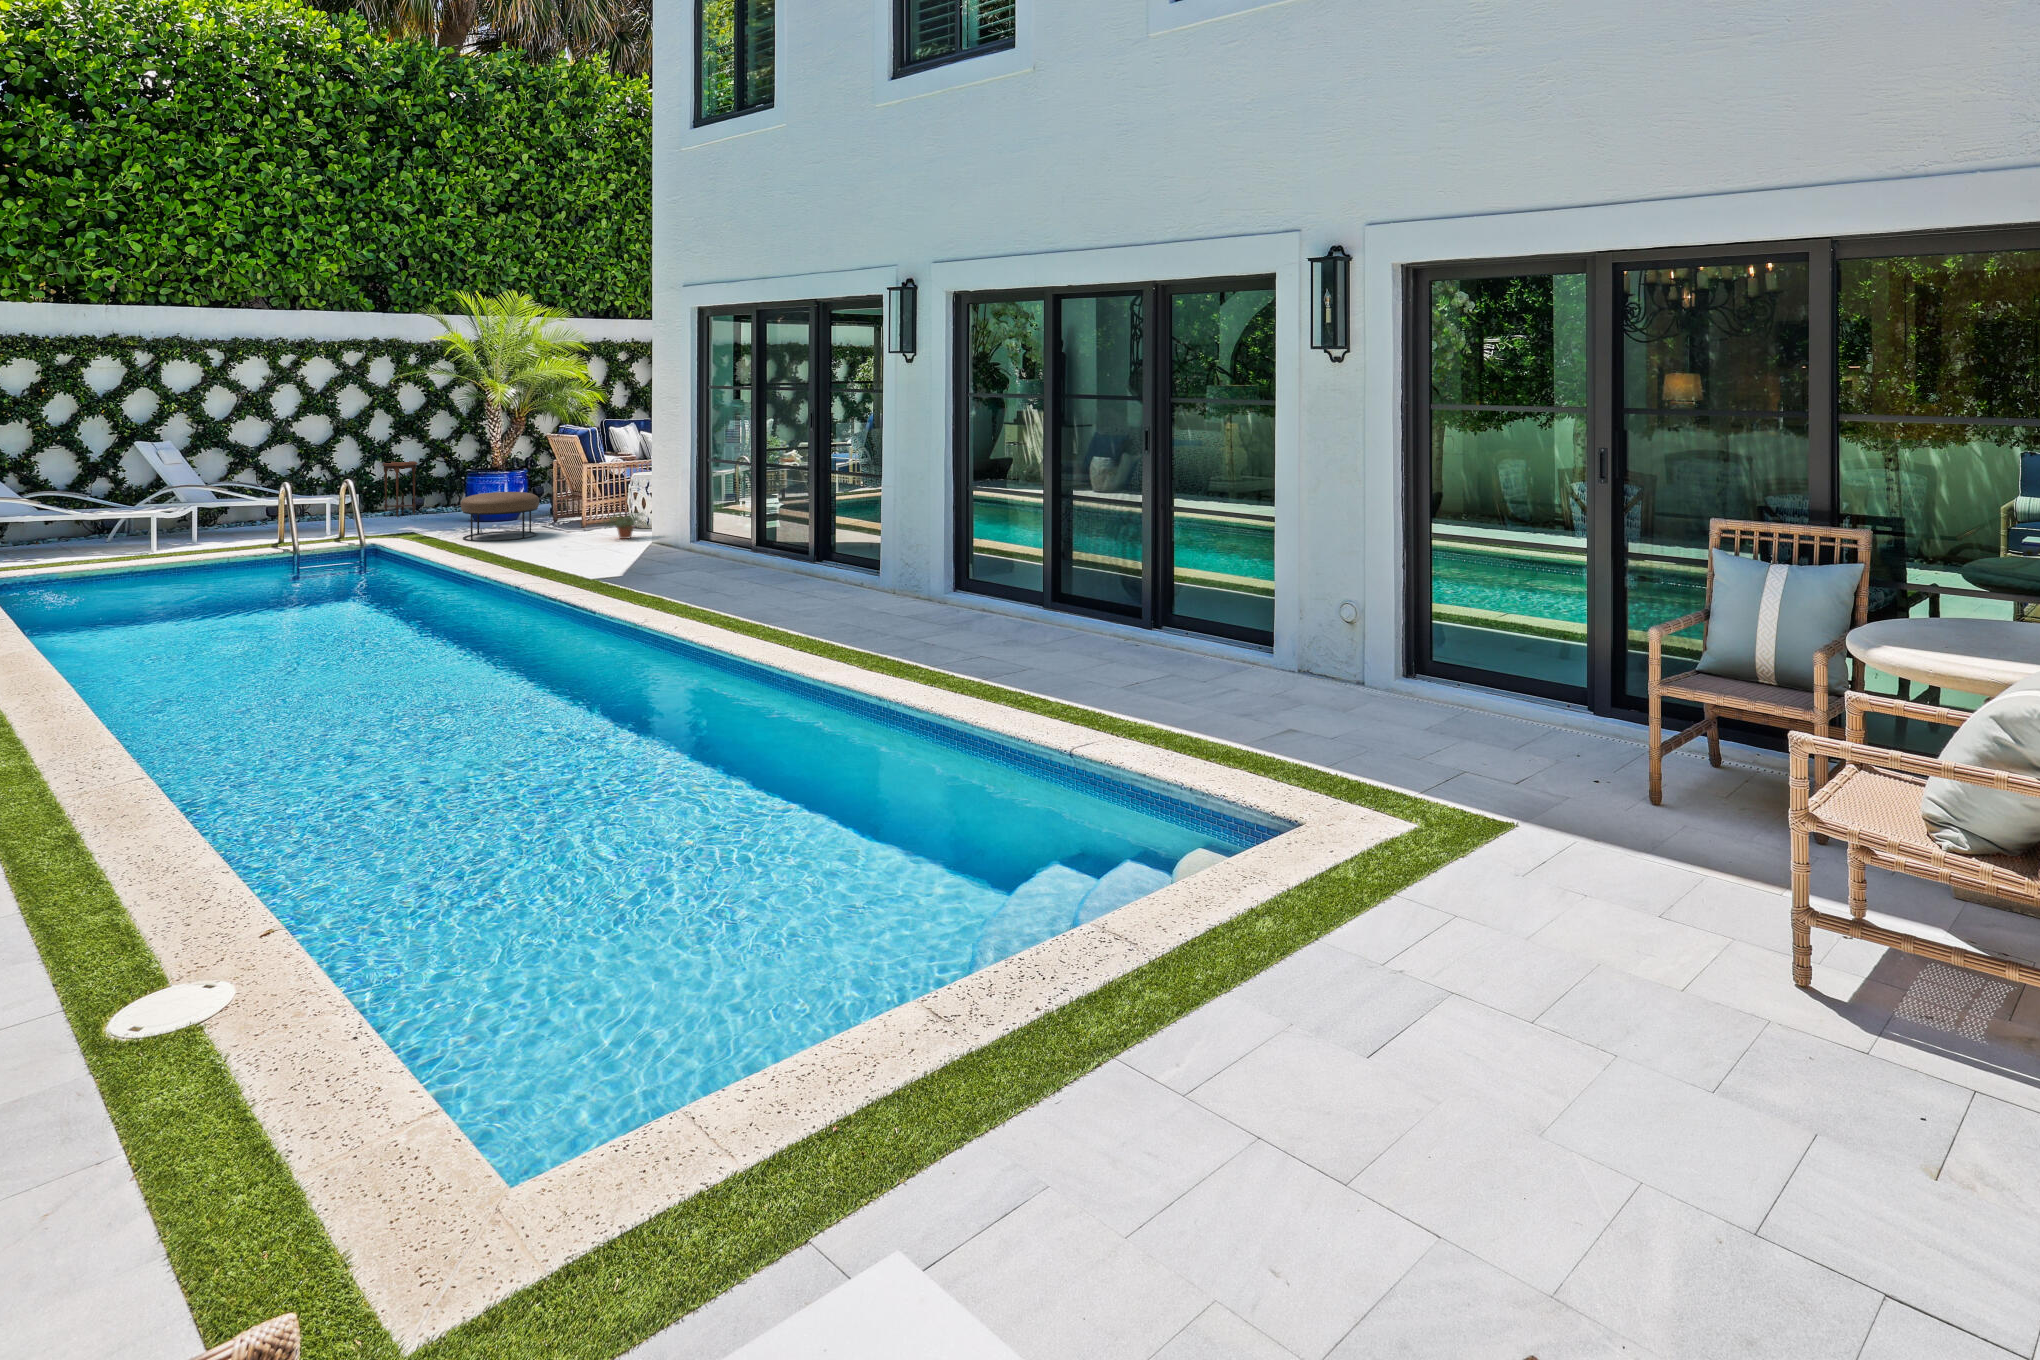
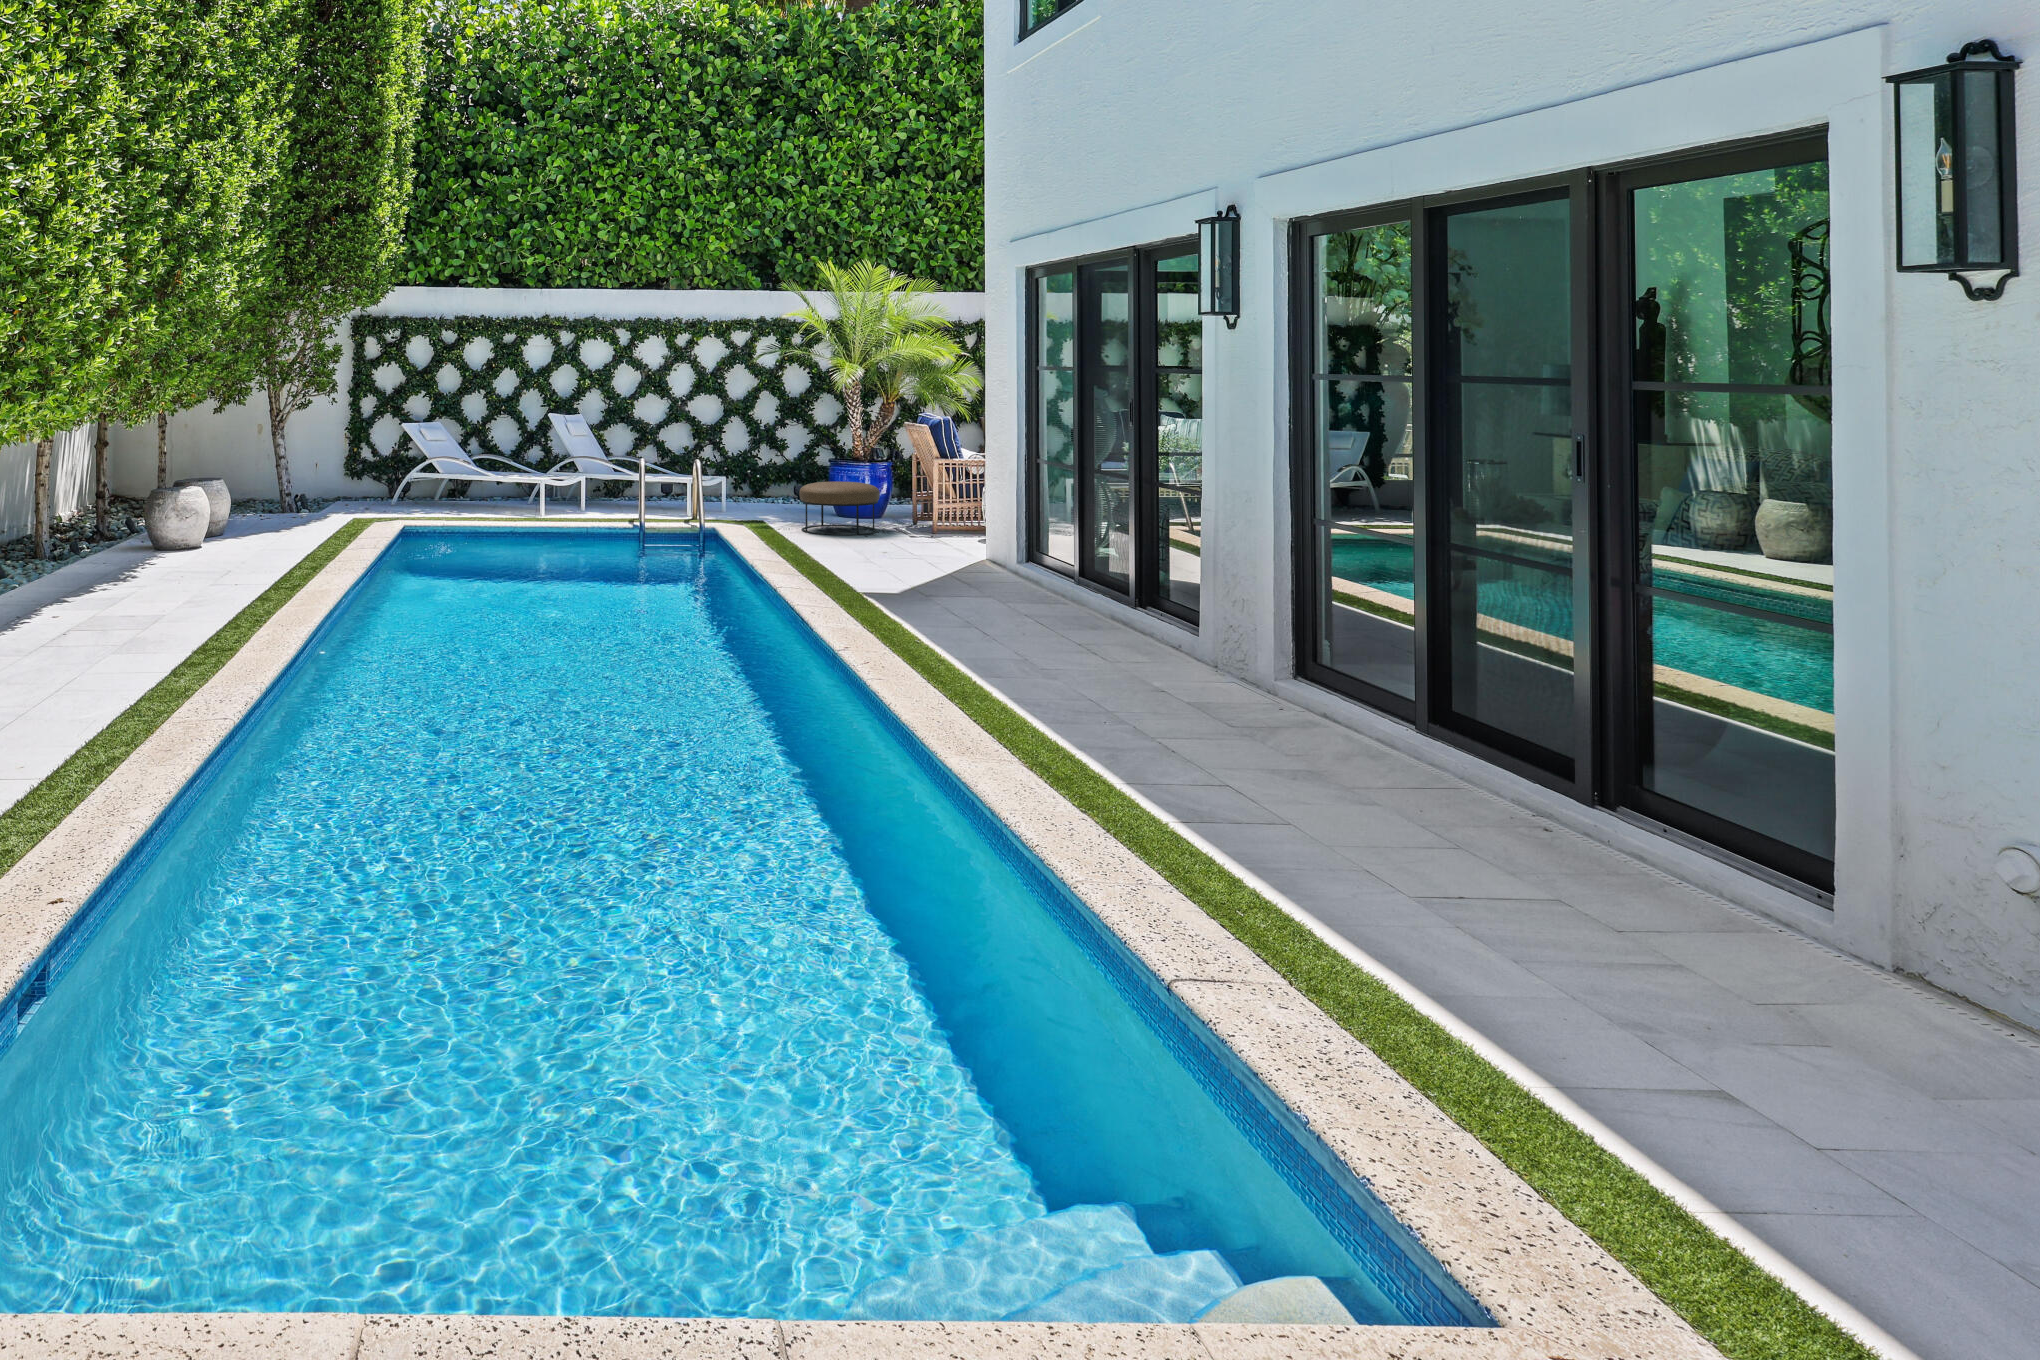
side table: present [382,461,418,517] -> none [766,443,799,501]
potted plant: present [604,513,647,539] -> none [933,514,991,547]

